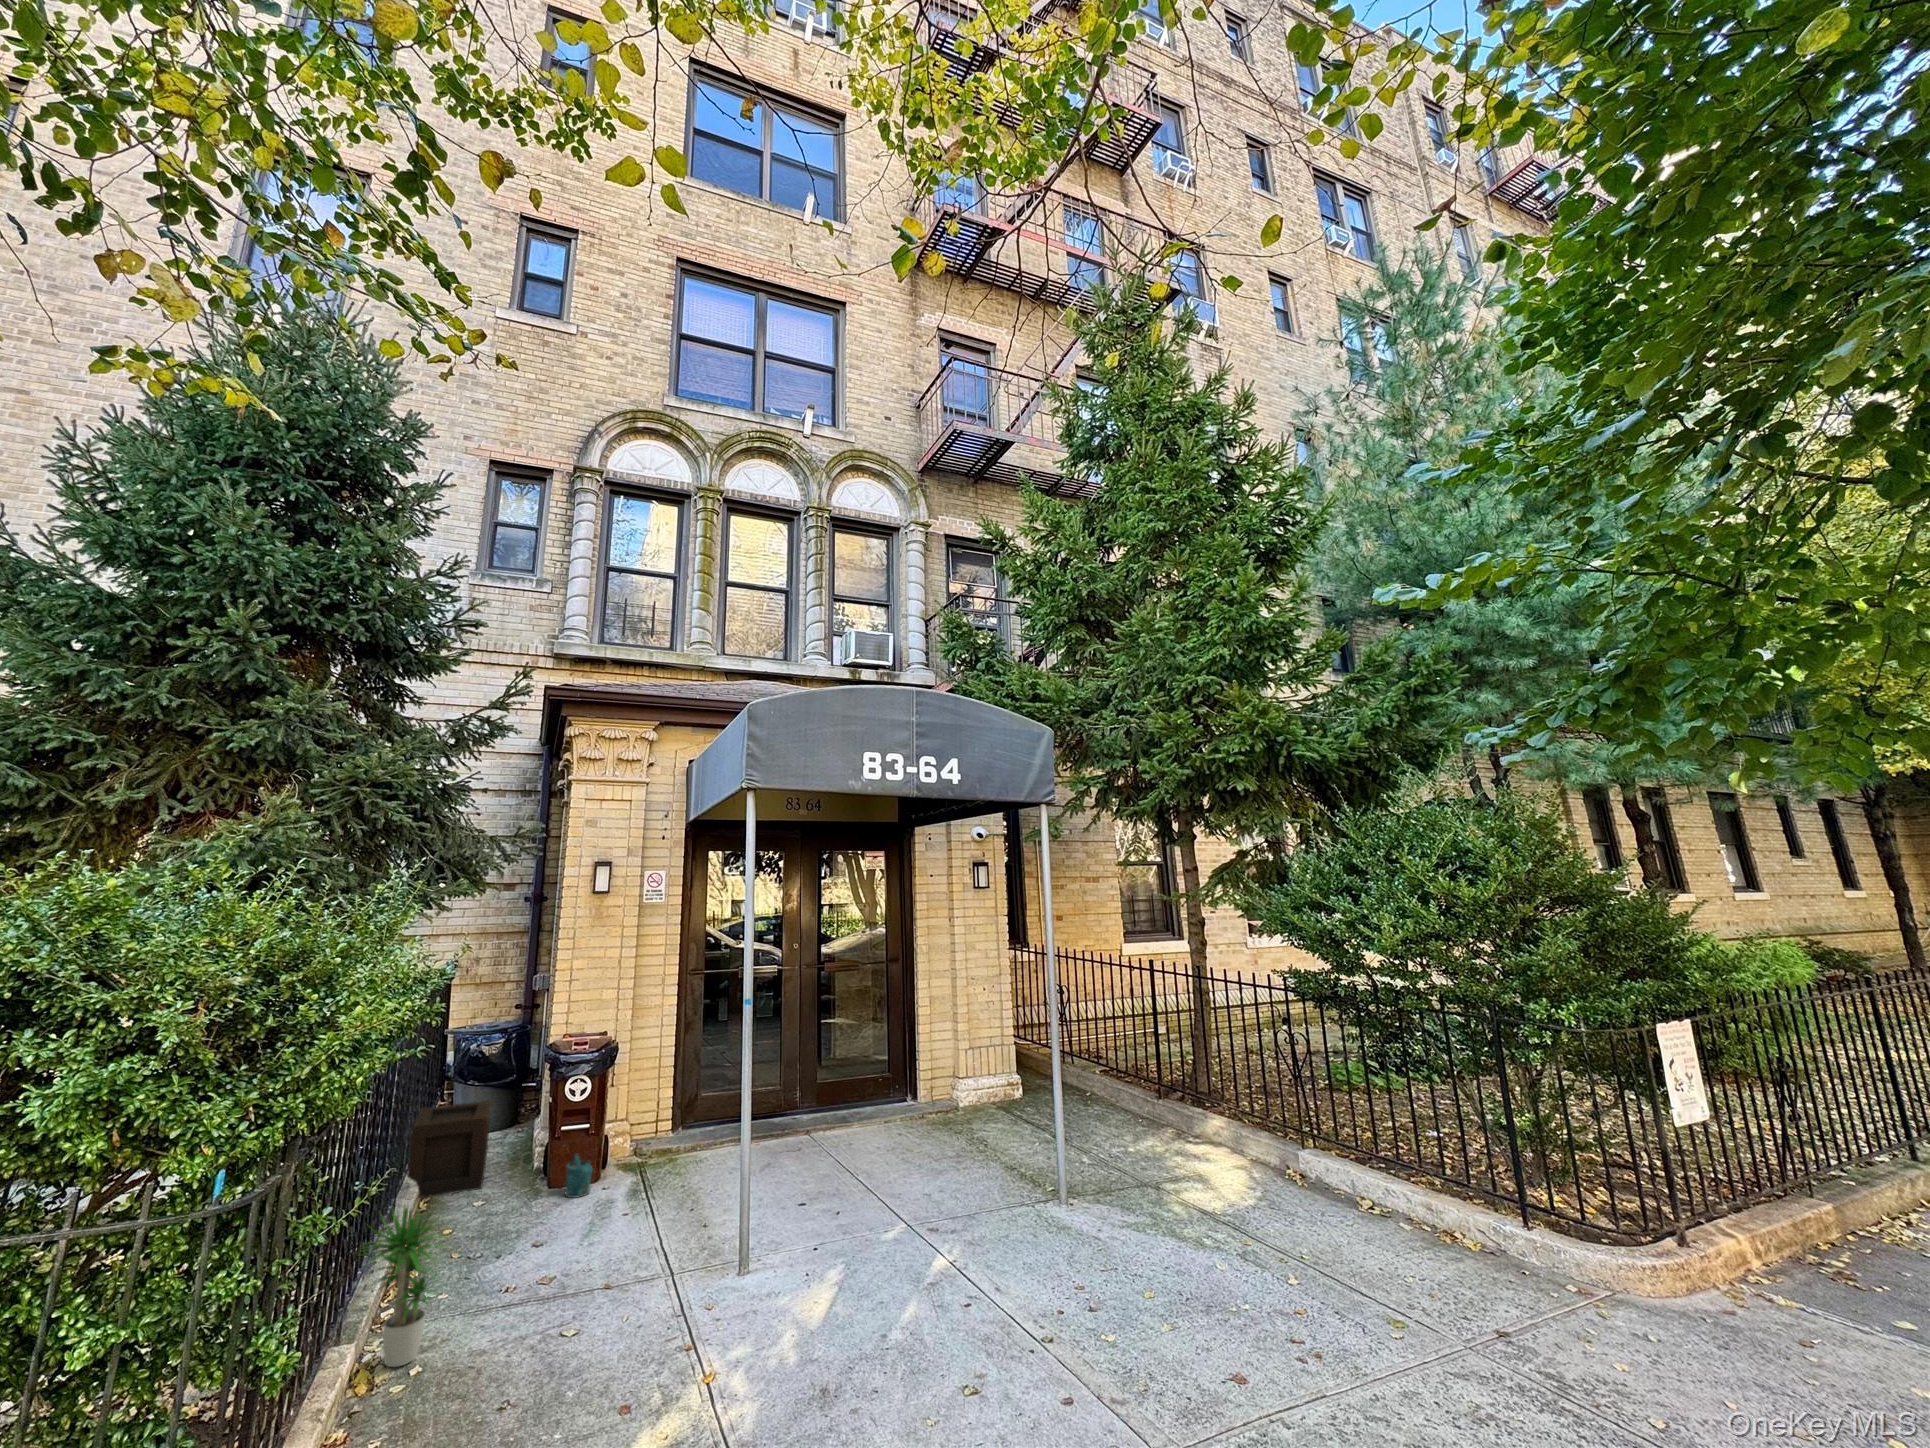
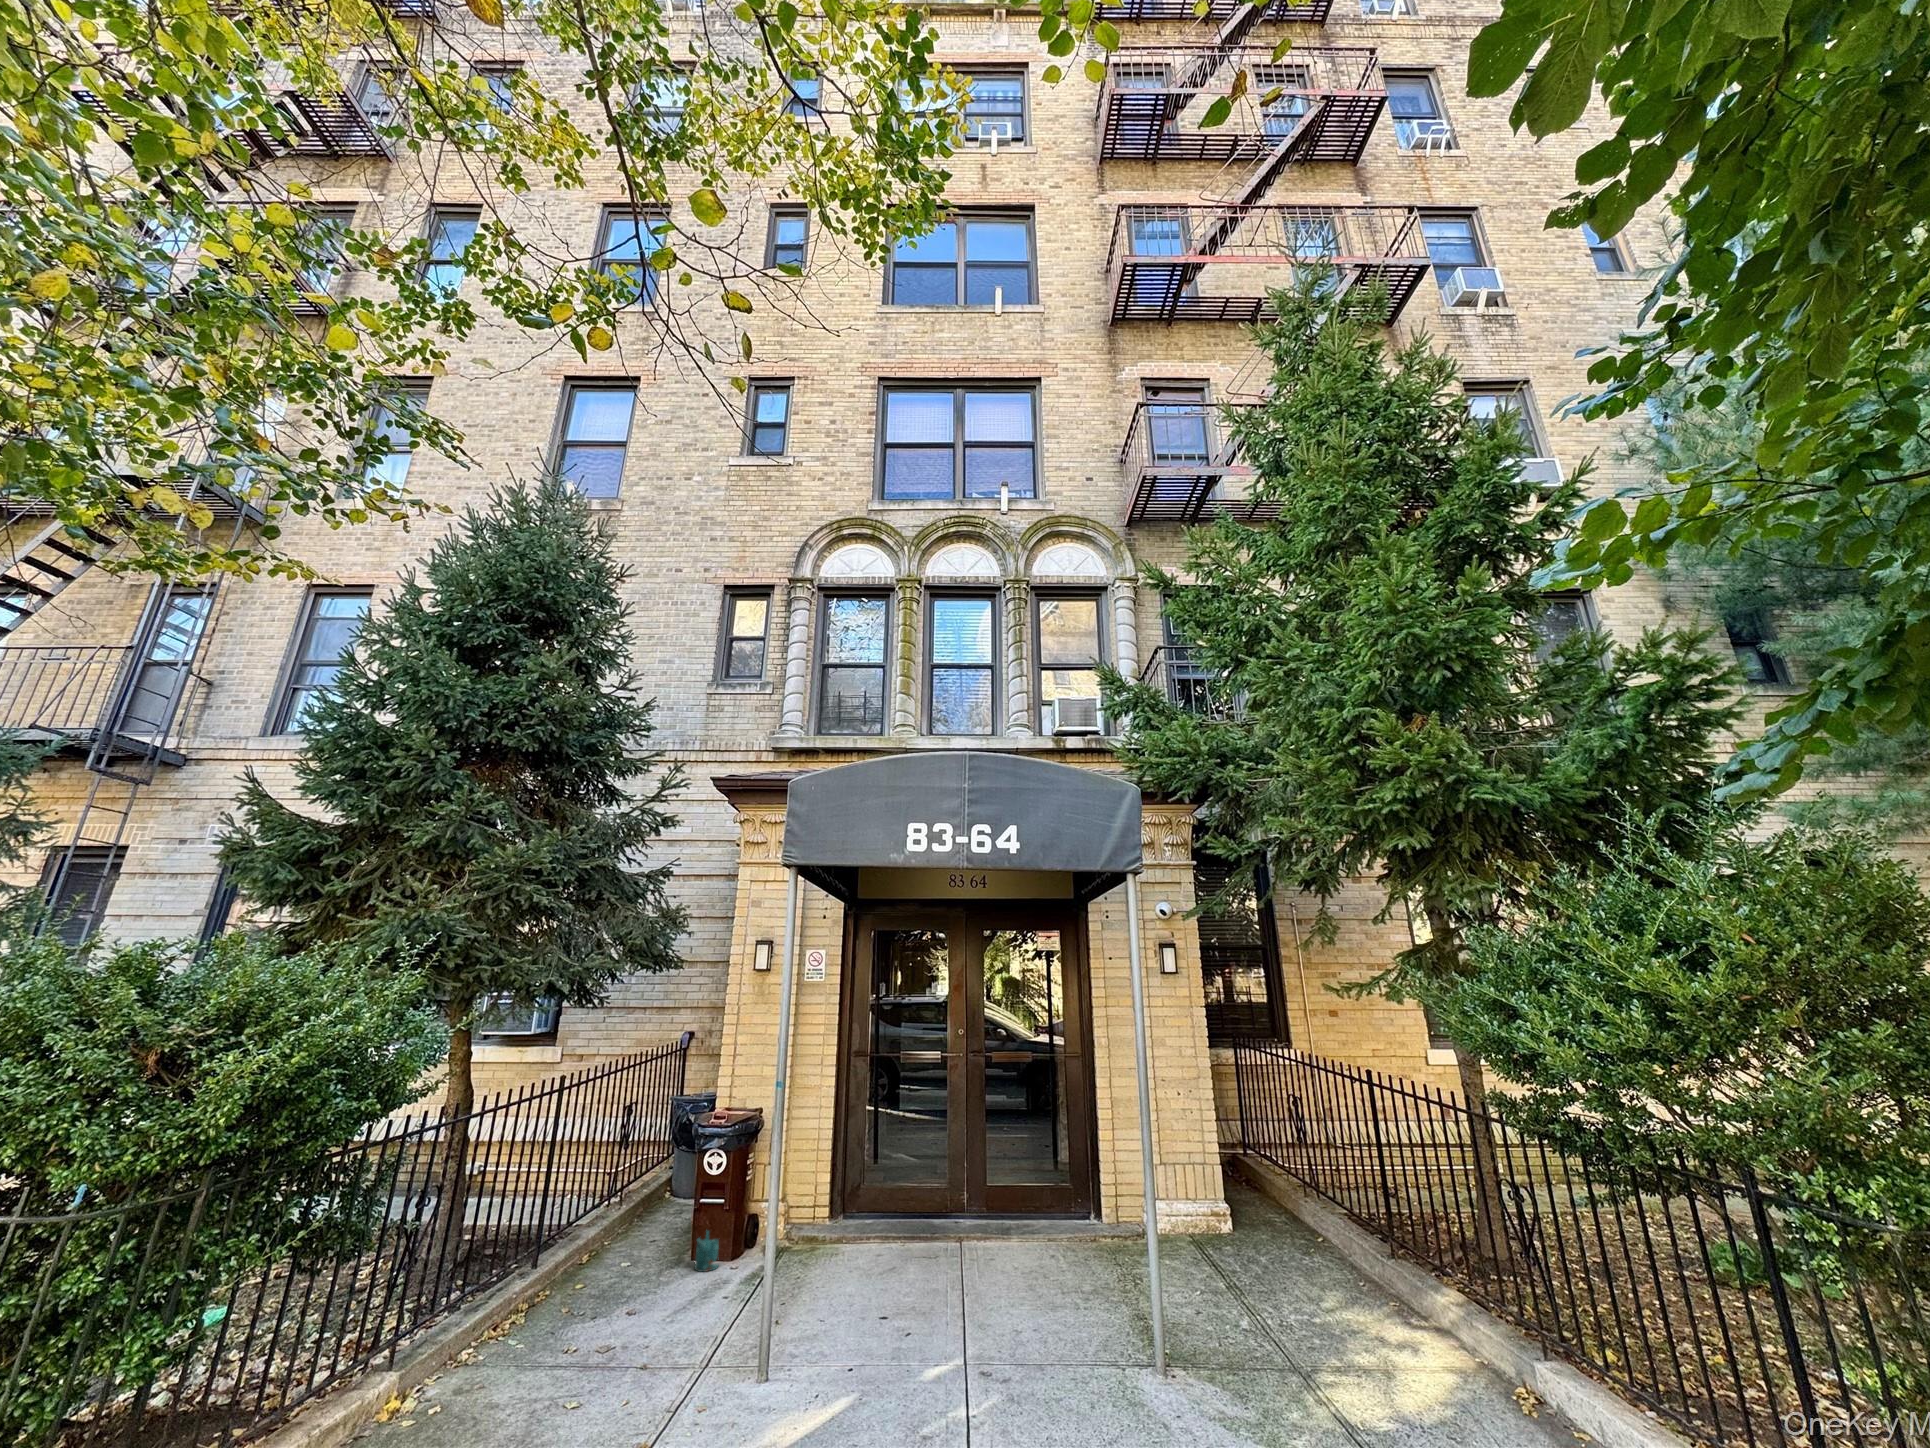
wooden crate: present [407,1101,491,1198] -> none [578,1168,665,1253]
potted plant: present [366,1205,448,1367] -> none [407,1239,495,1396]

